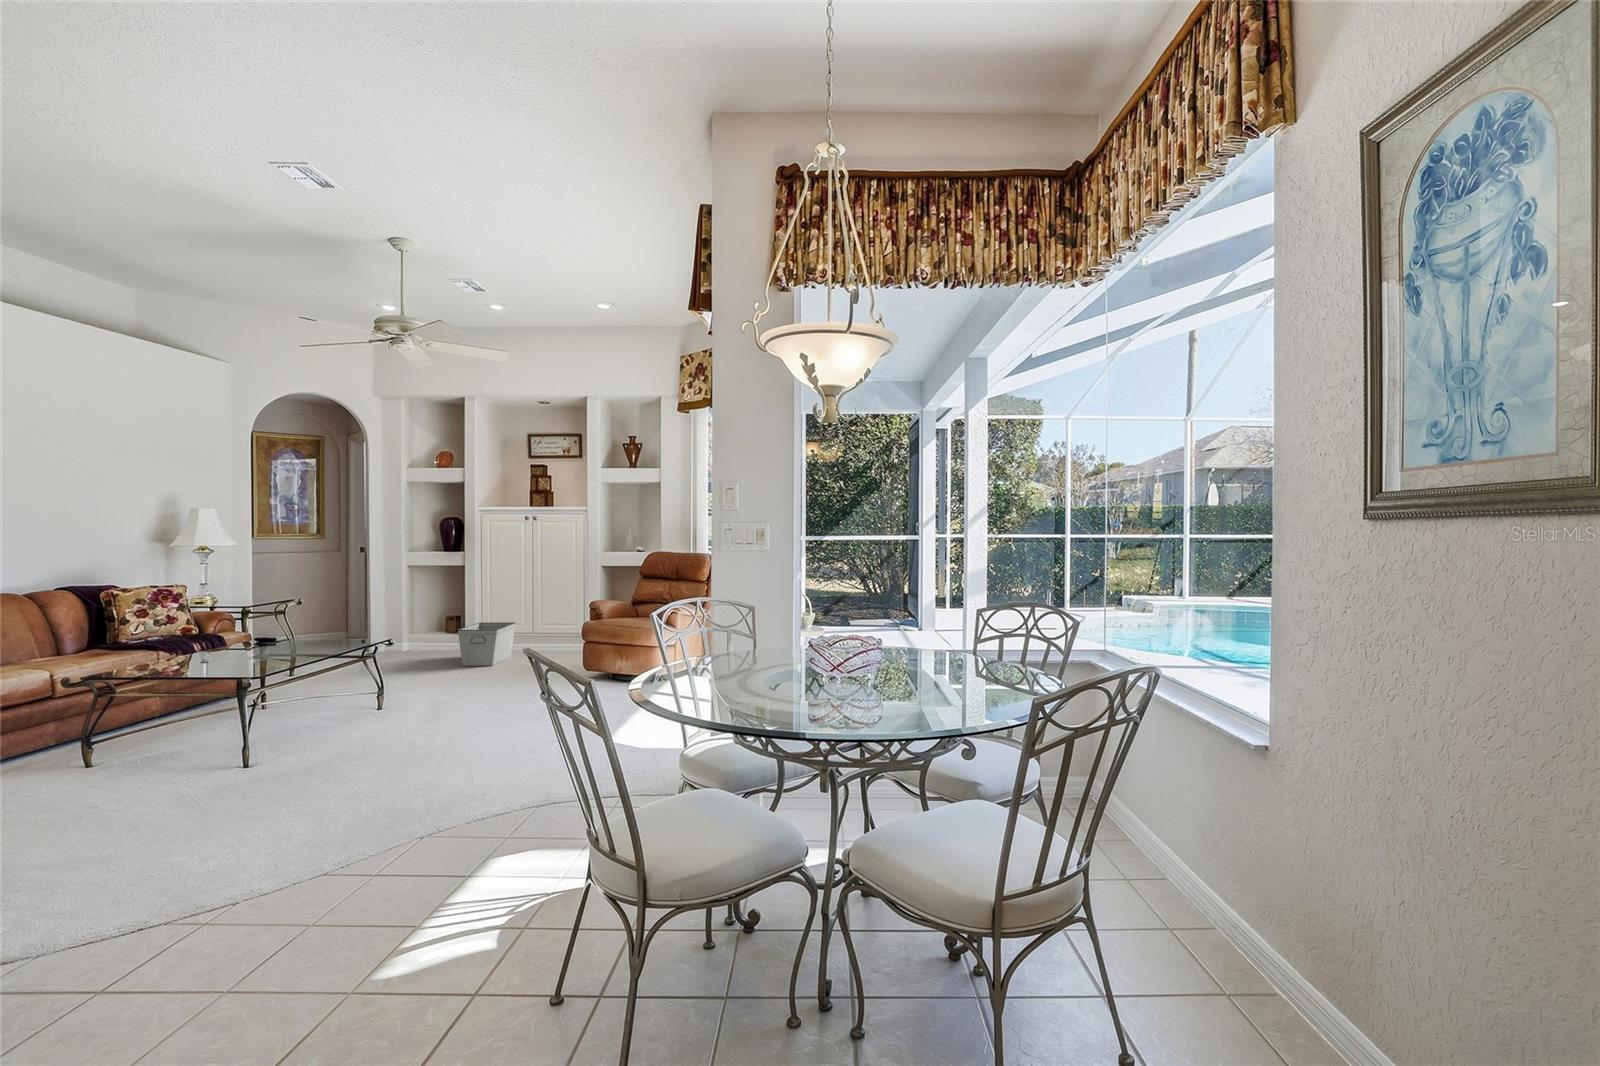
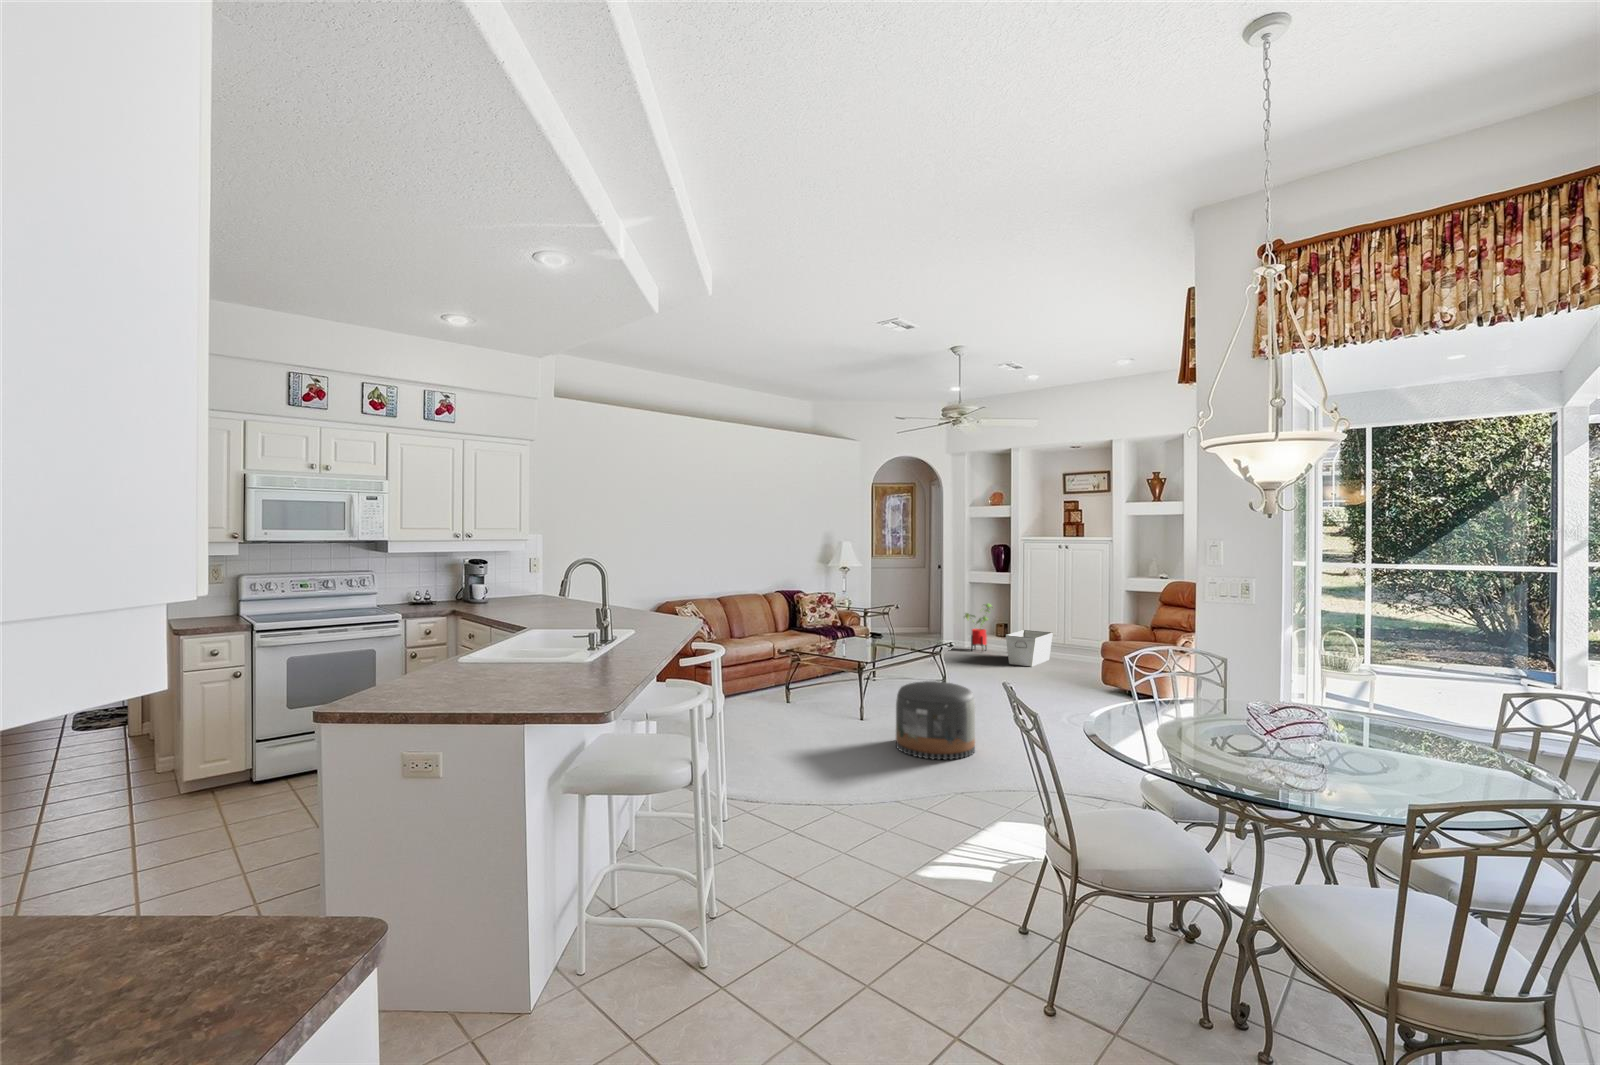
house plant: none [397,593,440,656] -> present [965,604,993,650]
pouf: none [314,692,438,803] -> present [896,681,975,760]

